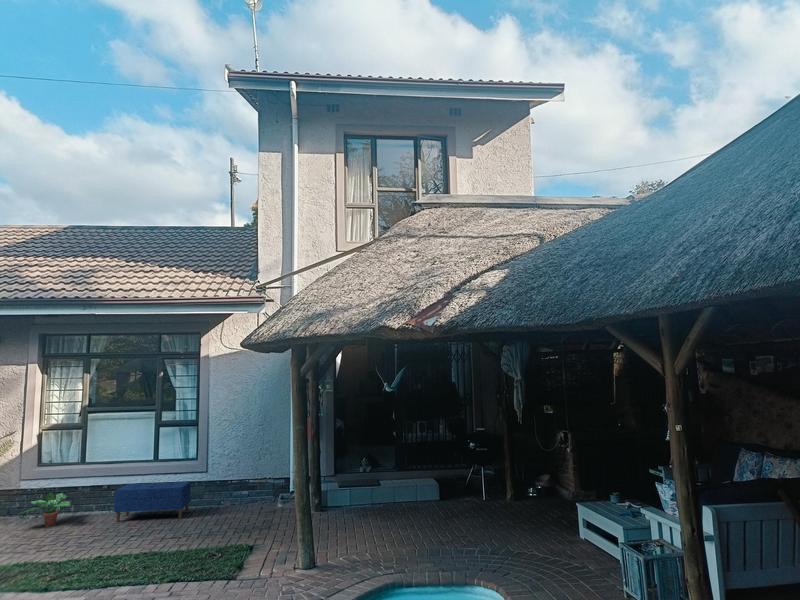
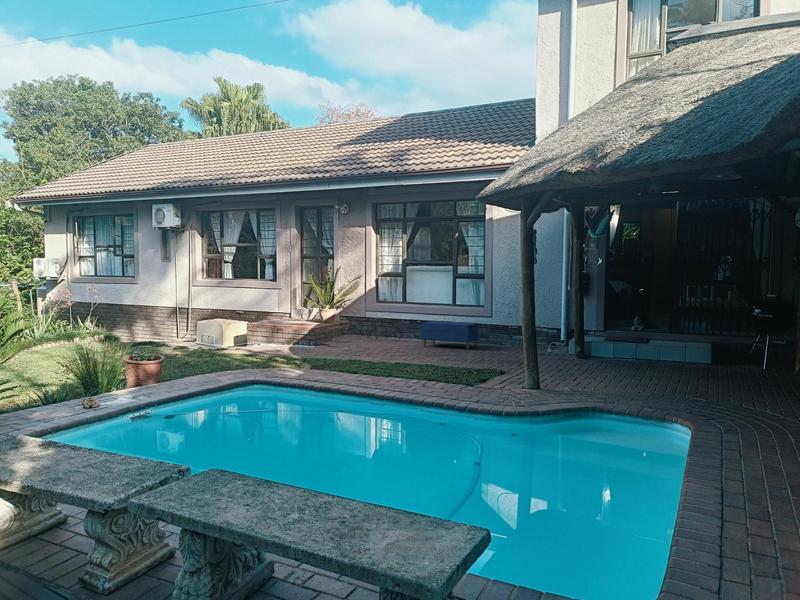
potted plant: present [19,492,72,527] -> none [362,320,396,344]

